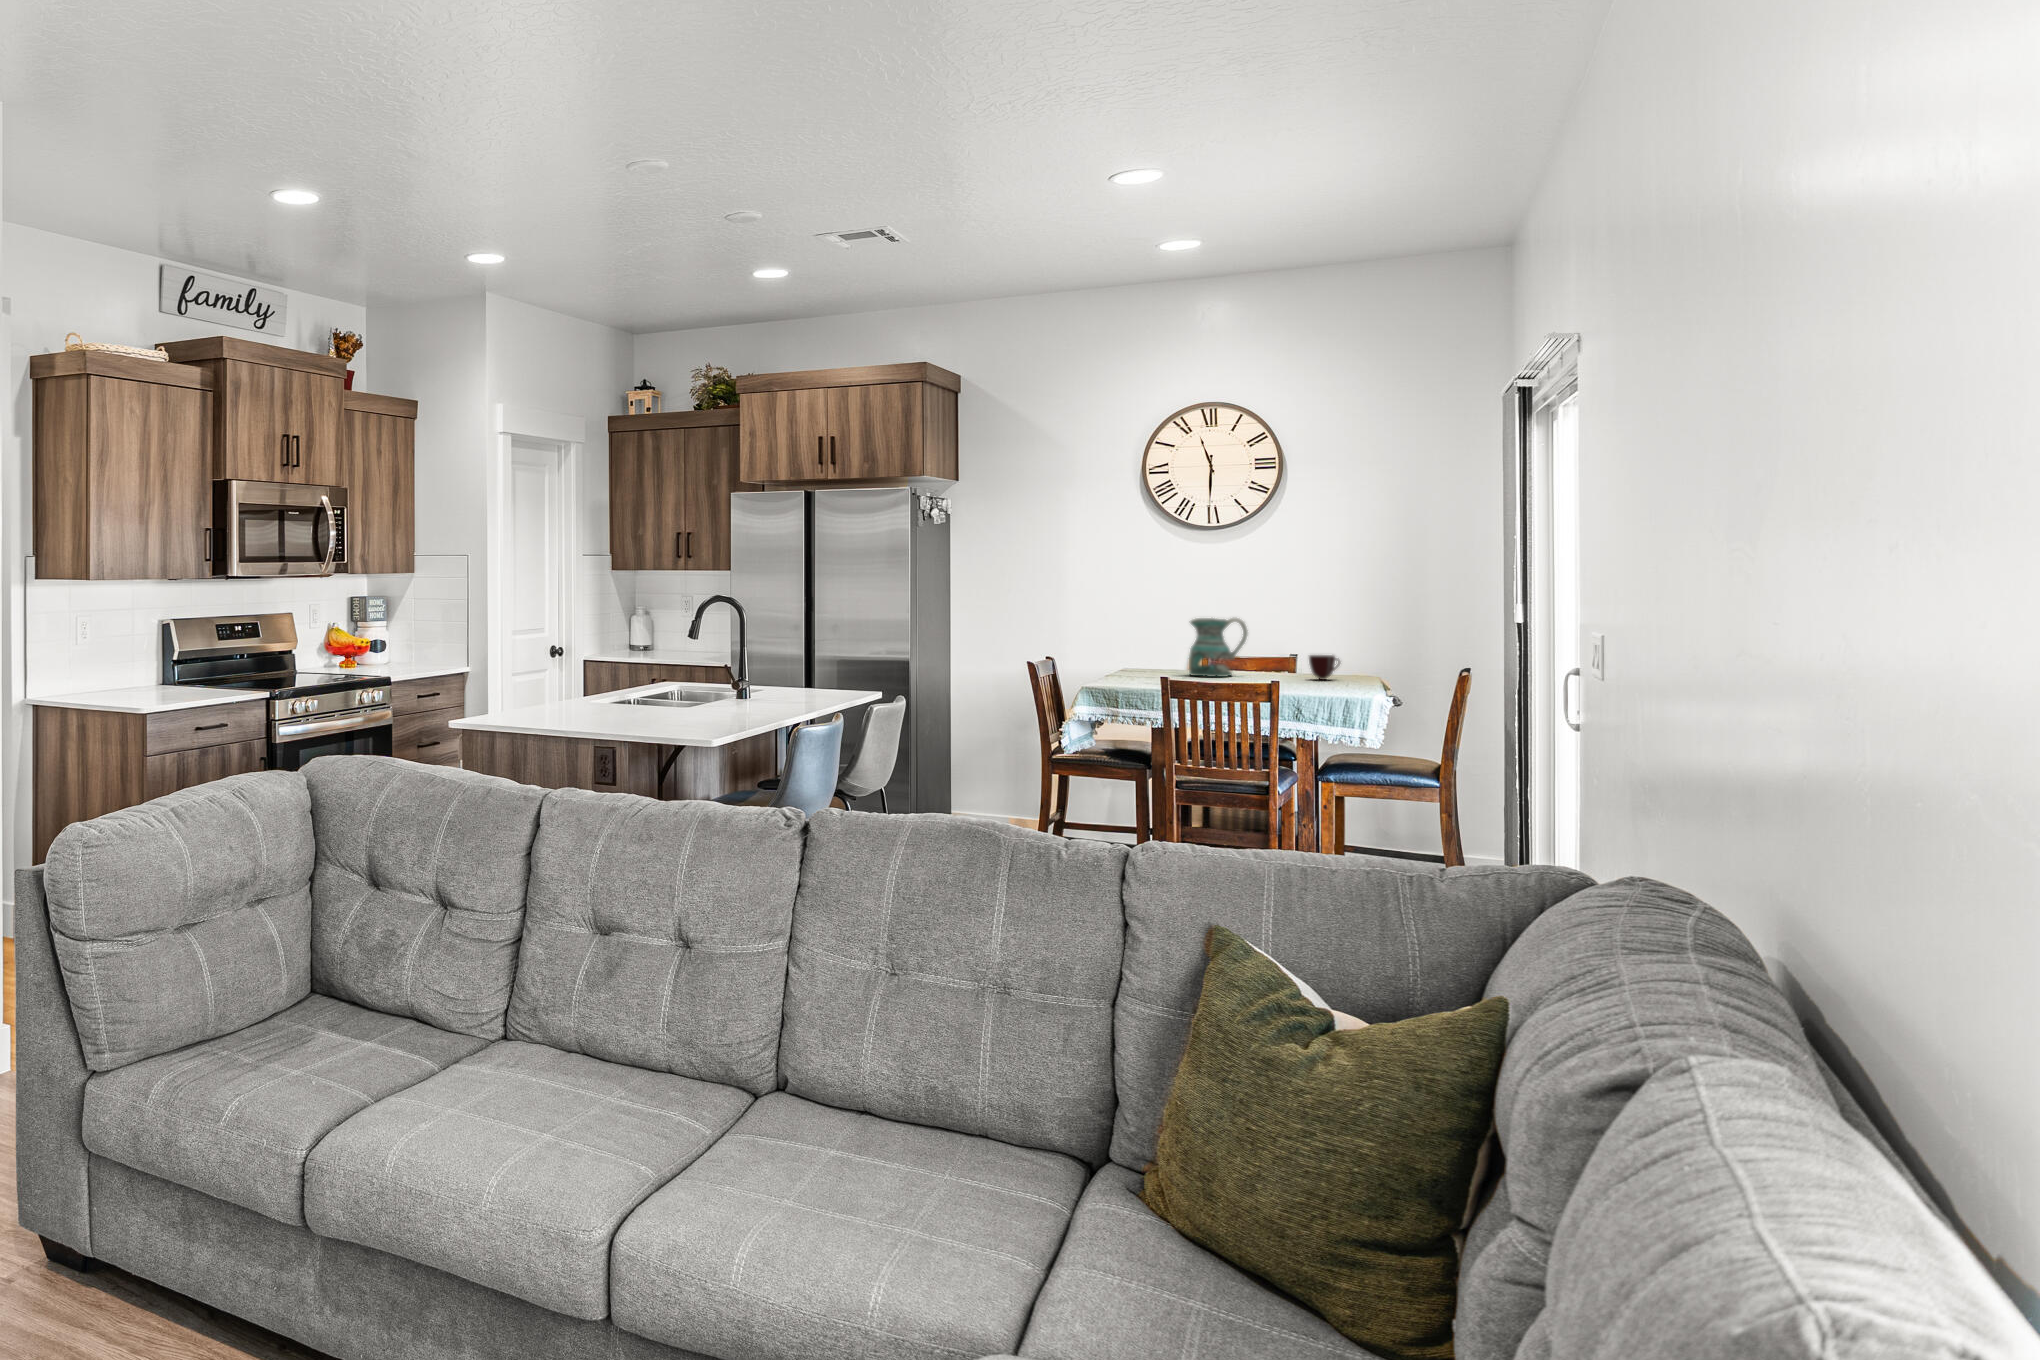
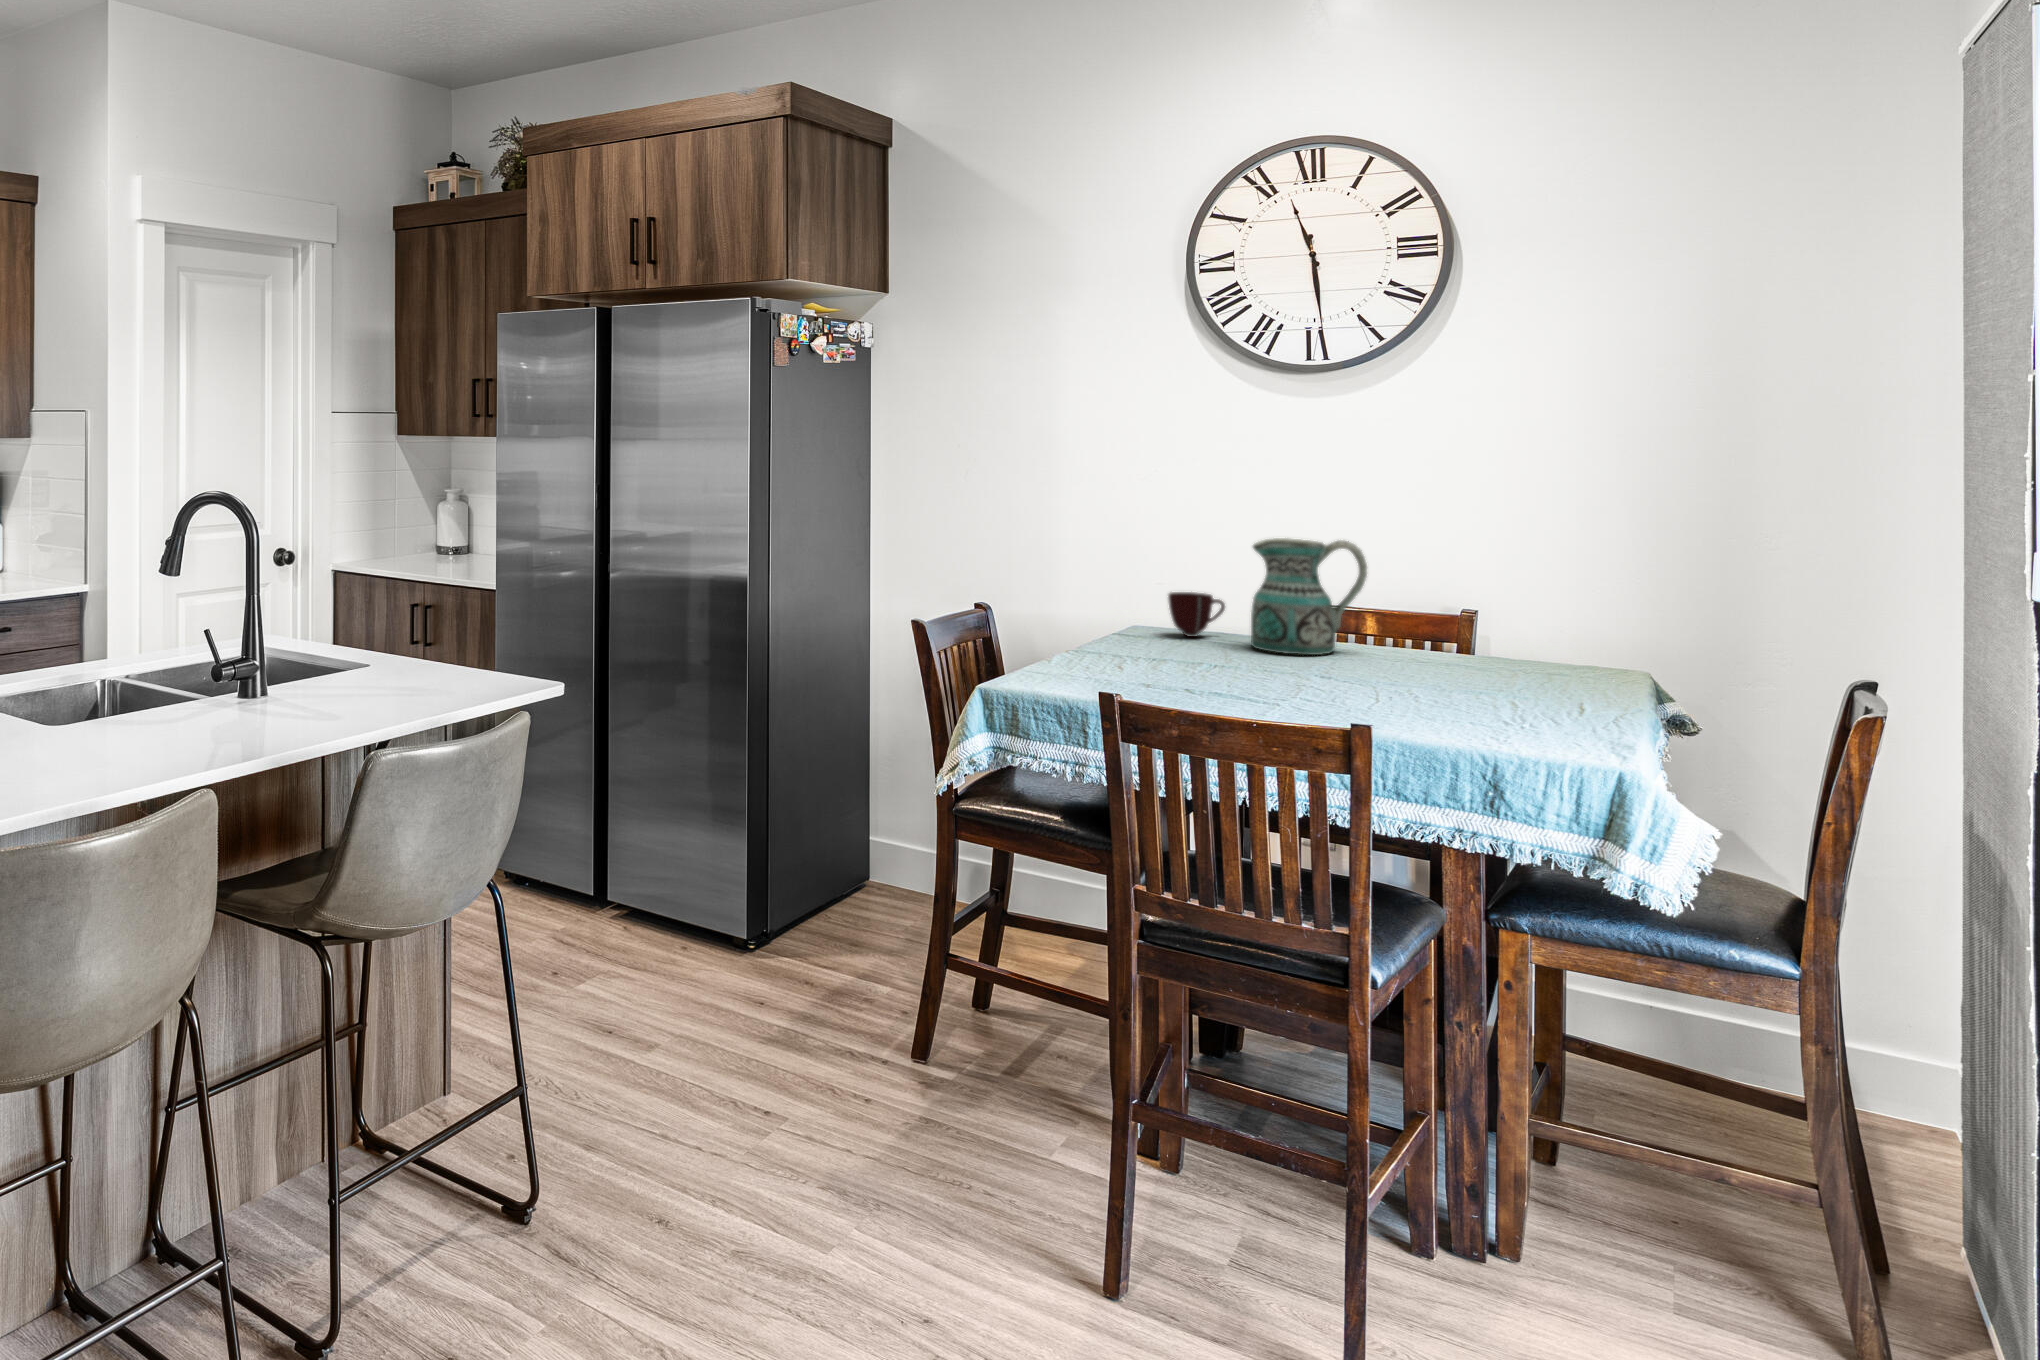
mug: present [1309,655,1340,680] -> present [1168,592,1225,637]

